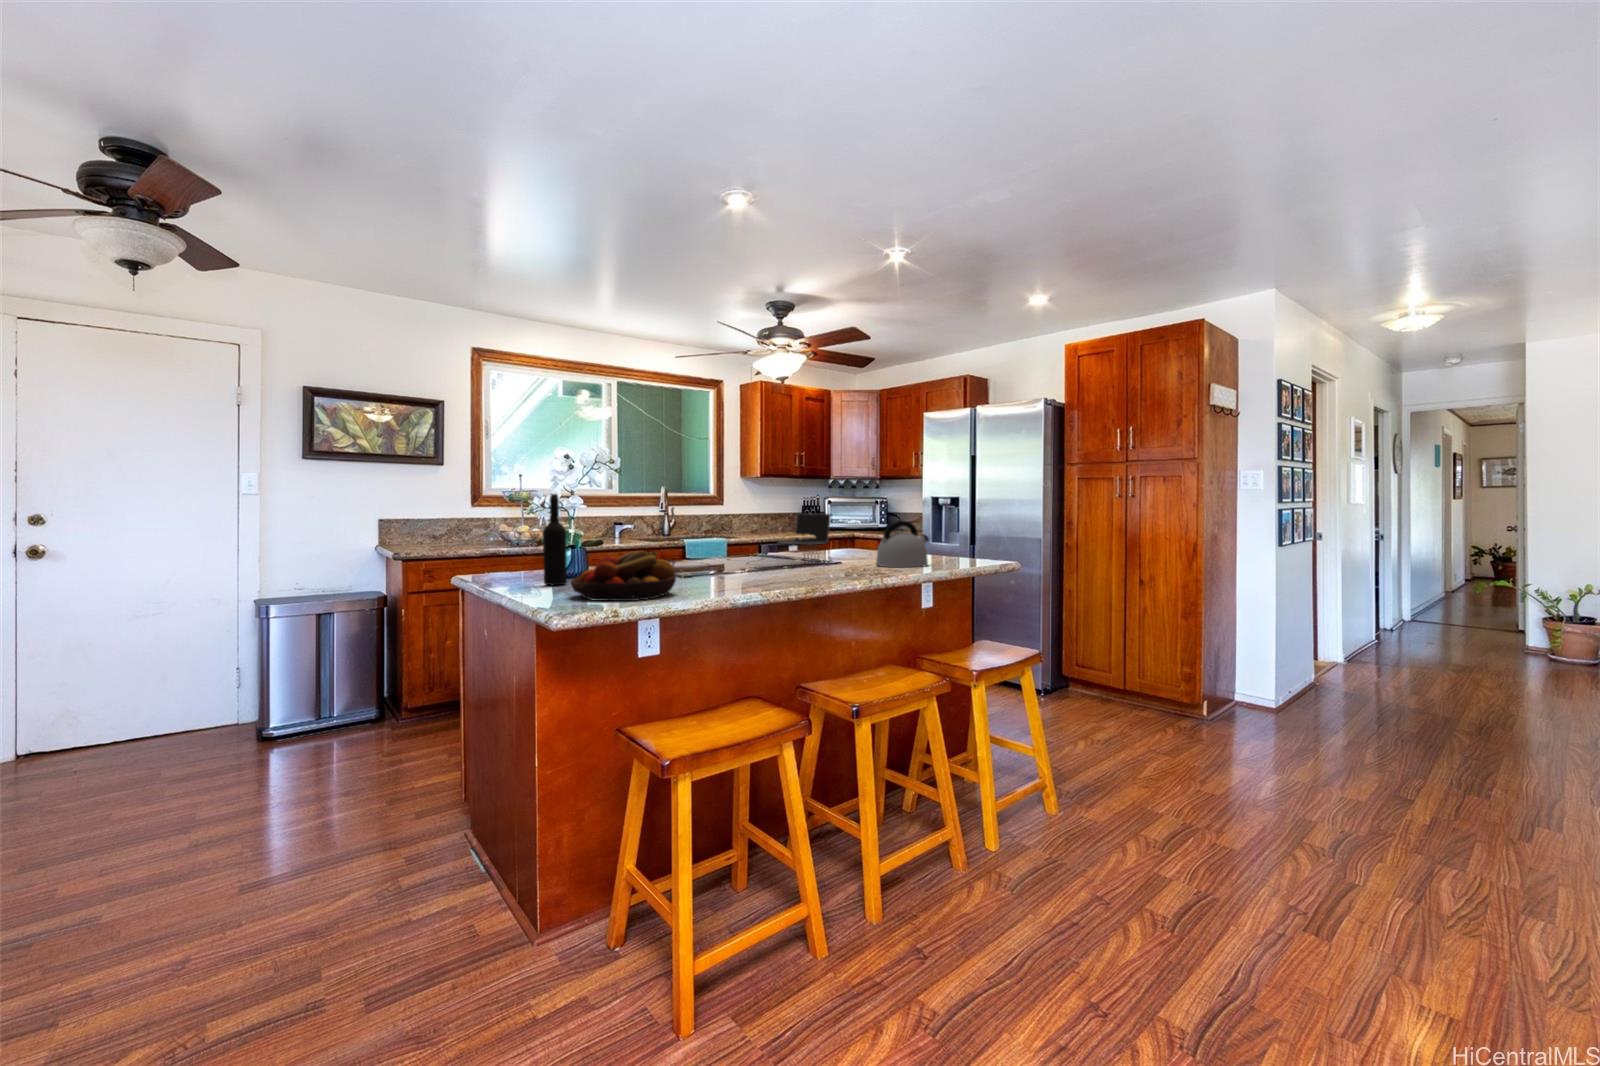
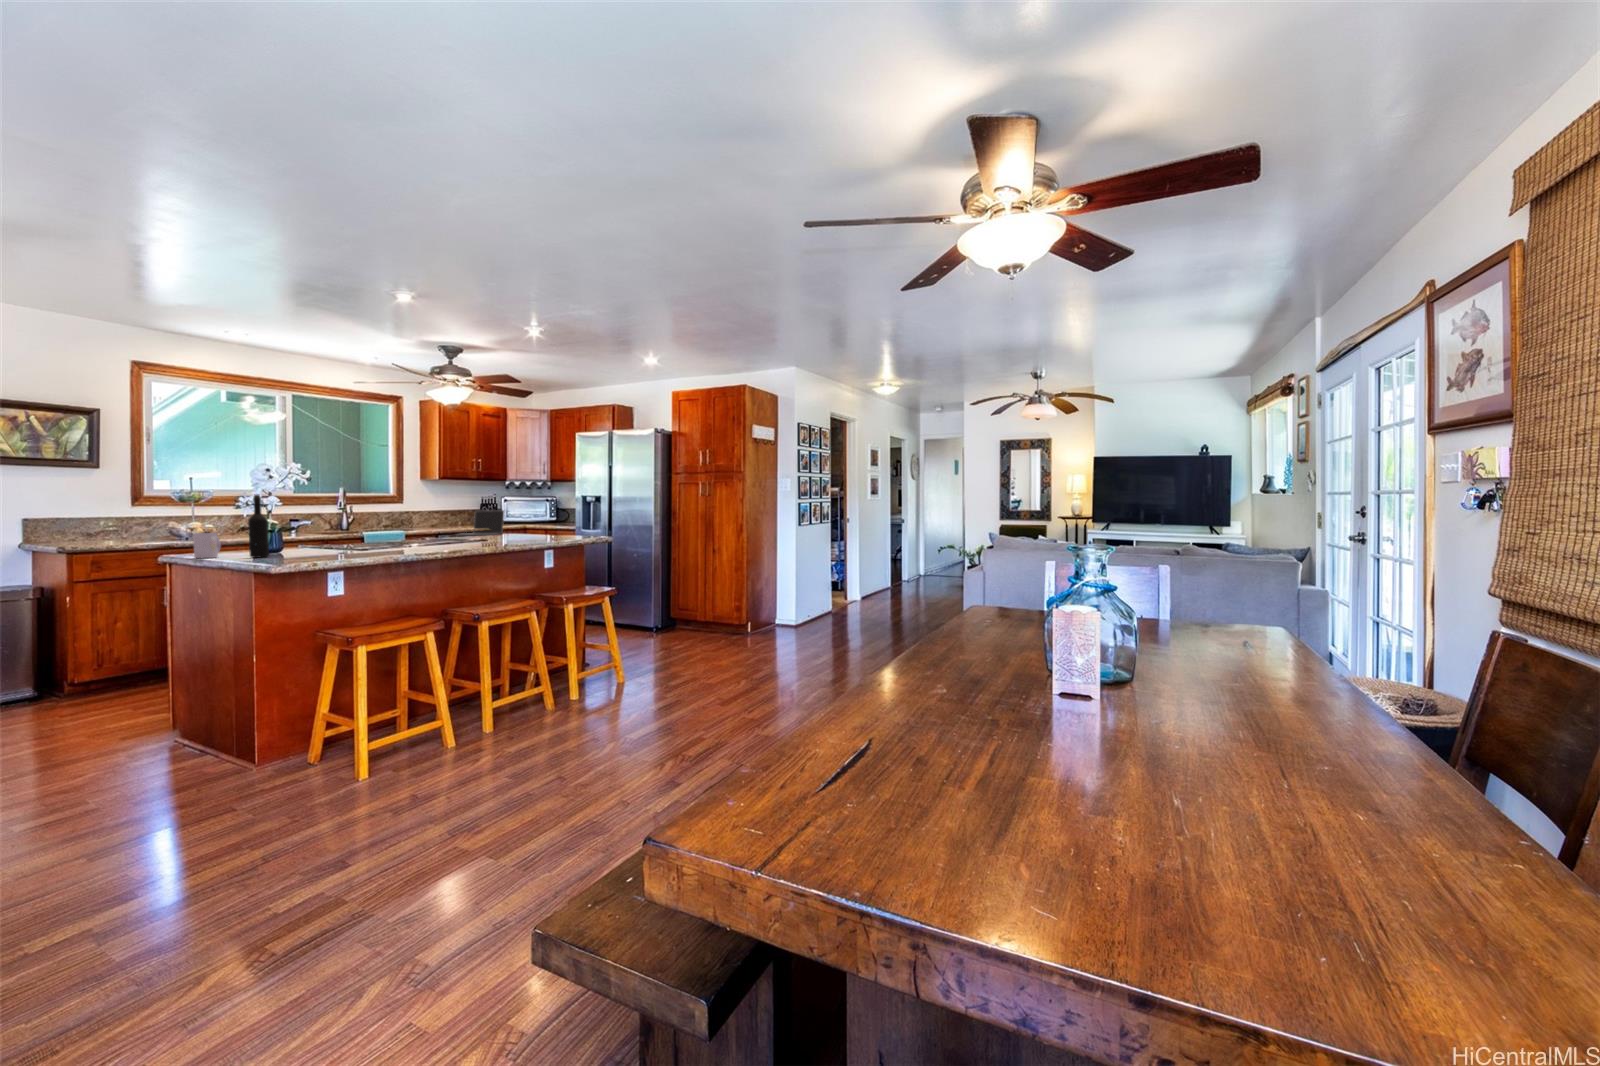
kettle: present [876,521,929,567] -> none [516,513,555,543]
mug: none [487,546,518,582] -> present [193,533,221,558]
fruit bowl: present [571,551,676,601] -> none [280,530,358,560]

